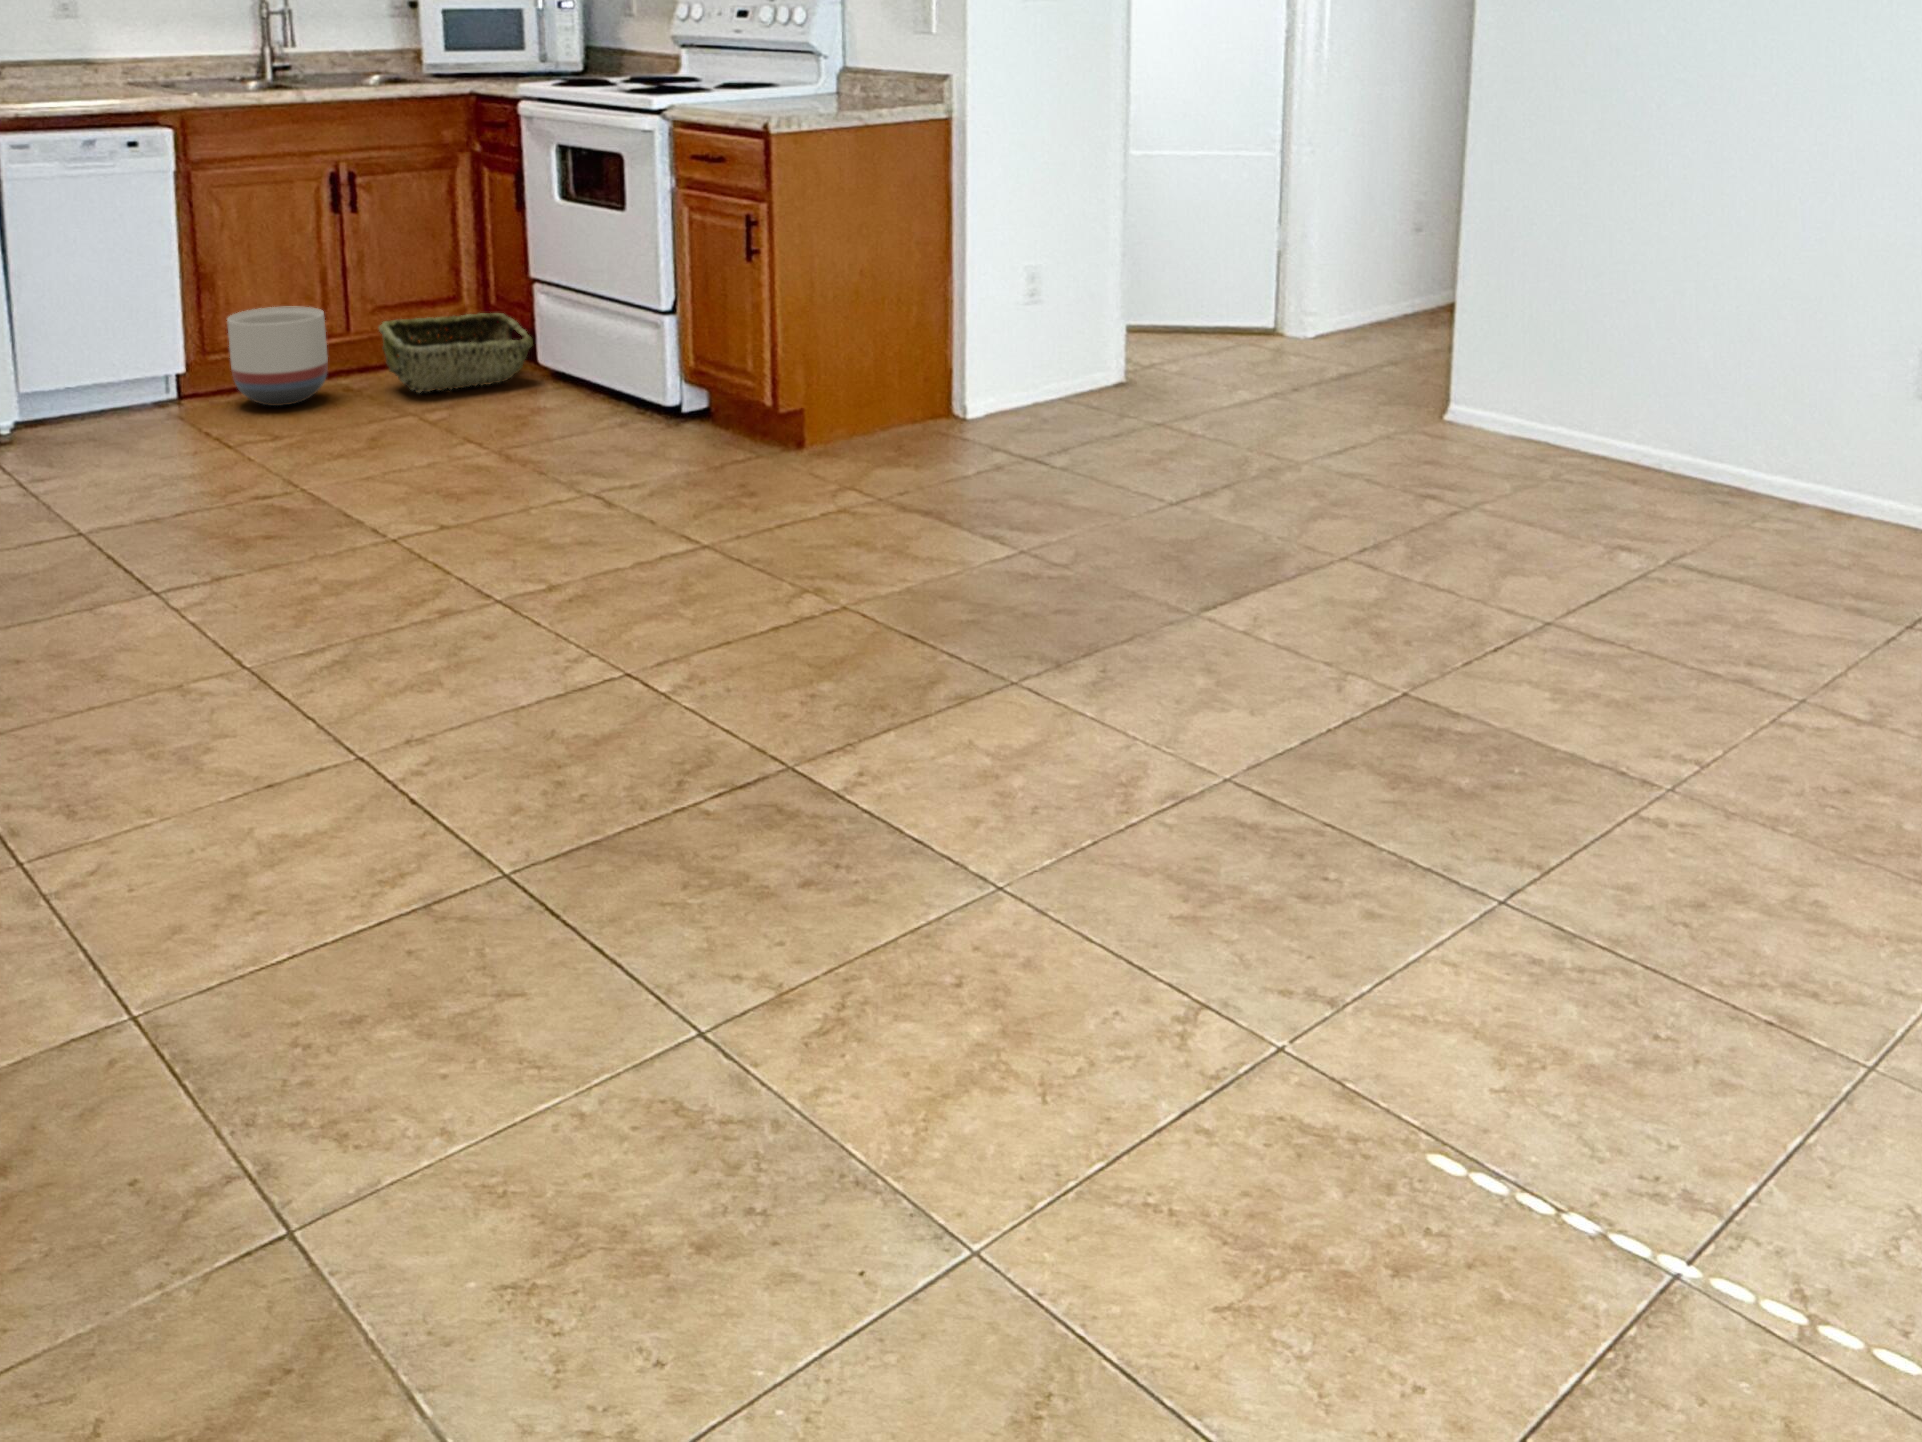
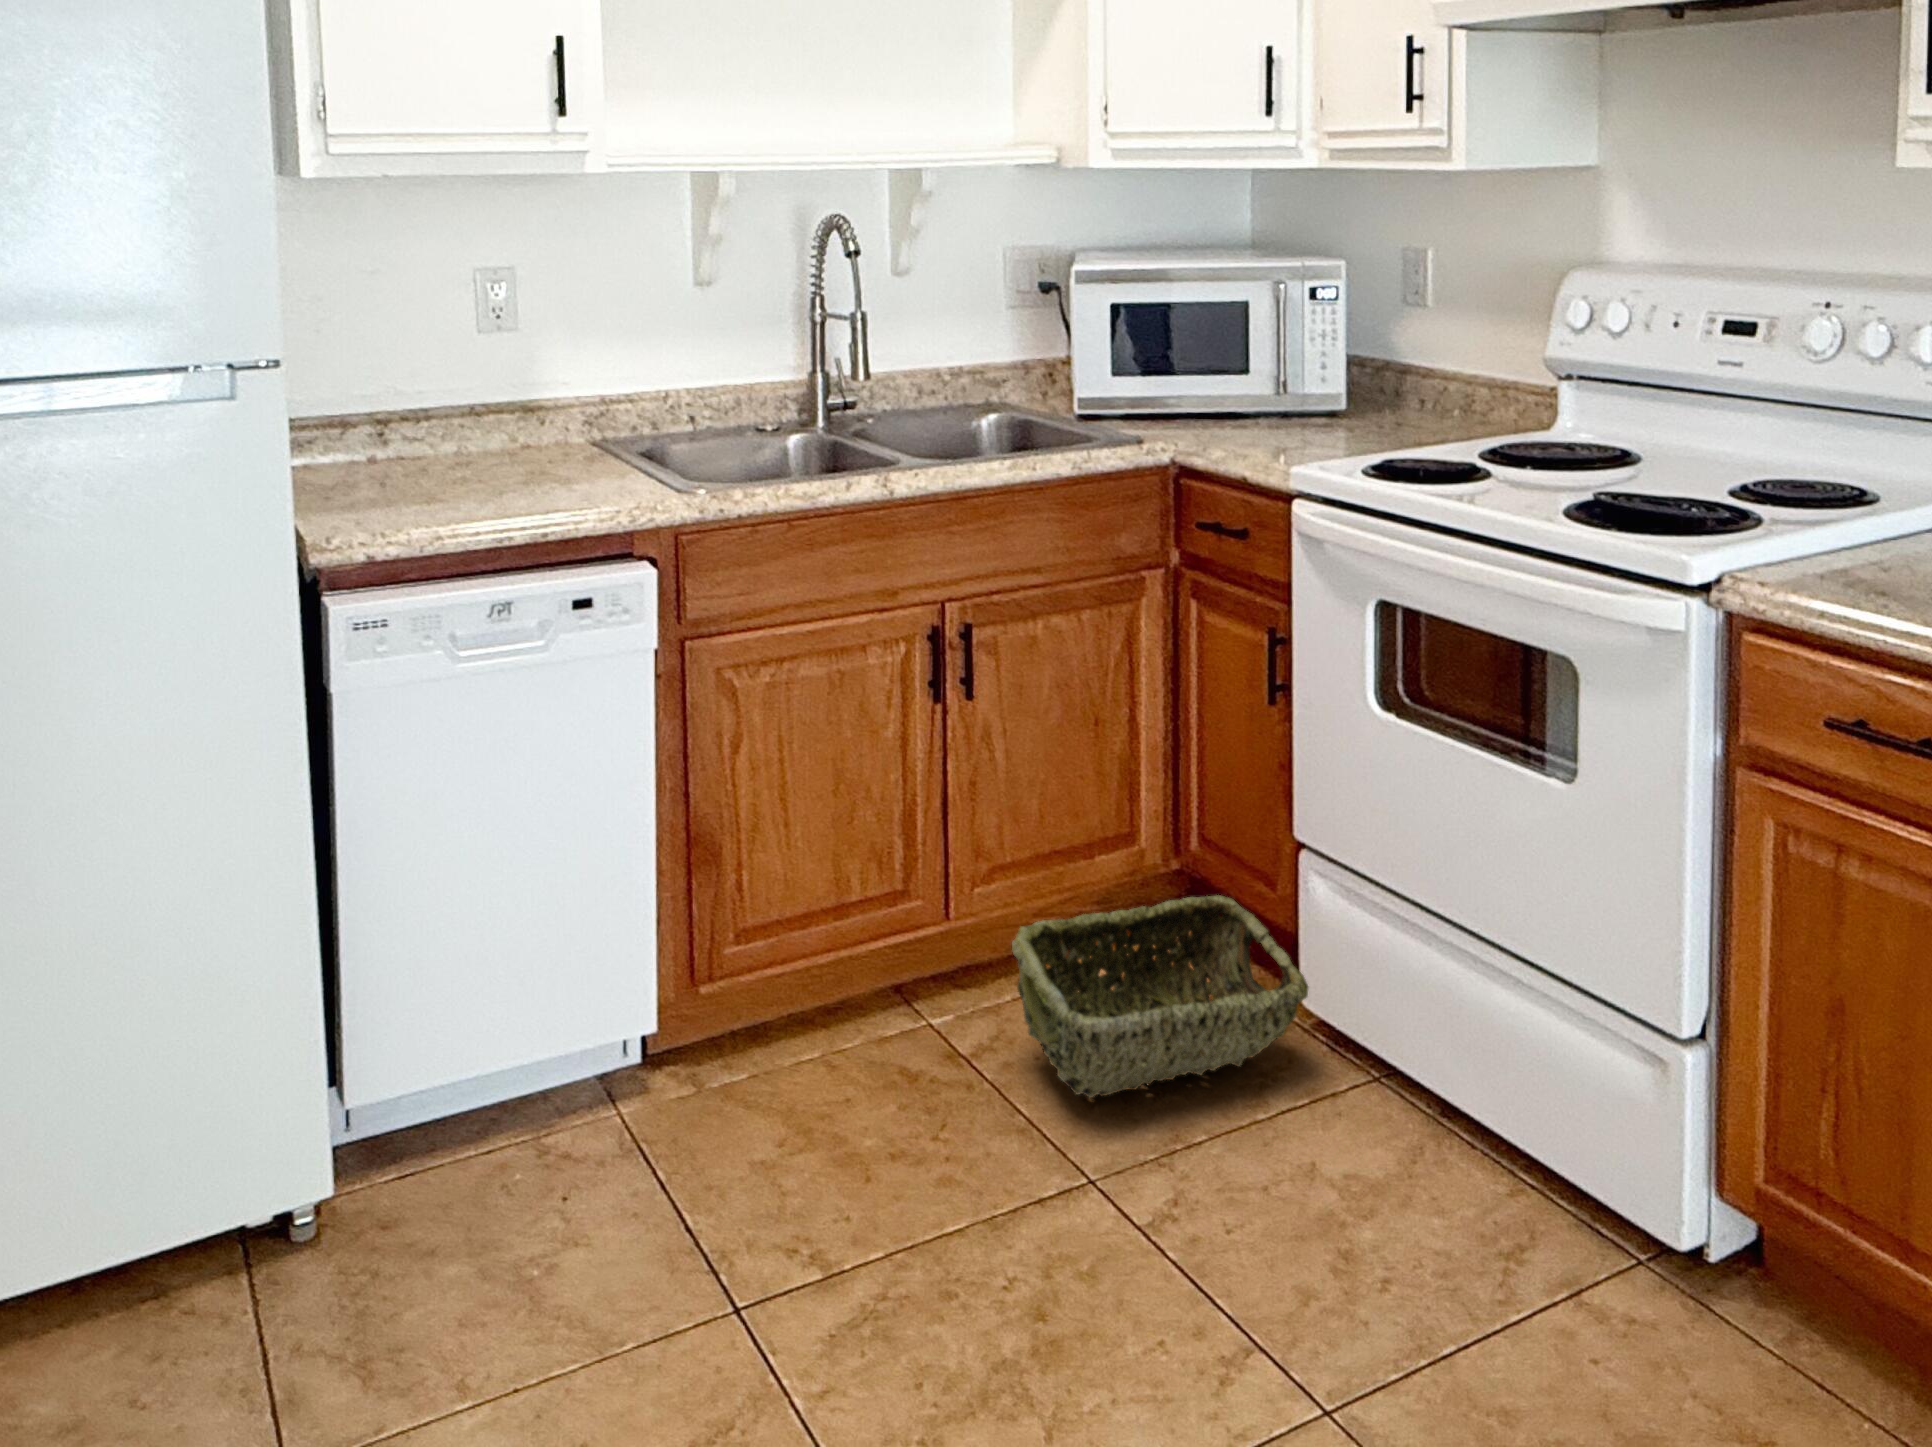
planter: present [227,307,328,406] -> none [737,897,918,1125]

